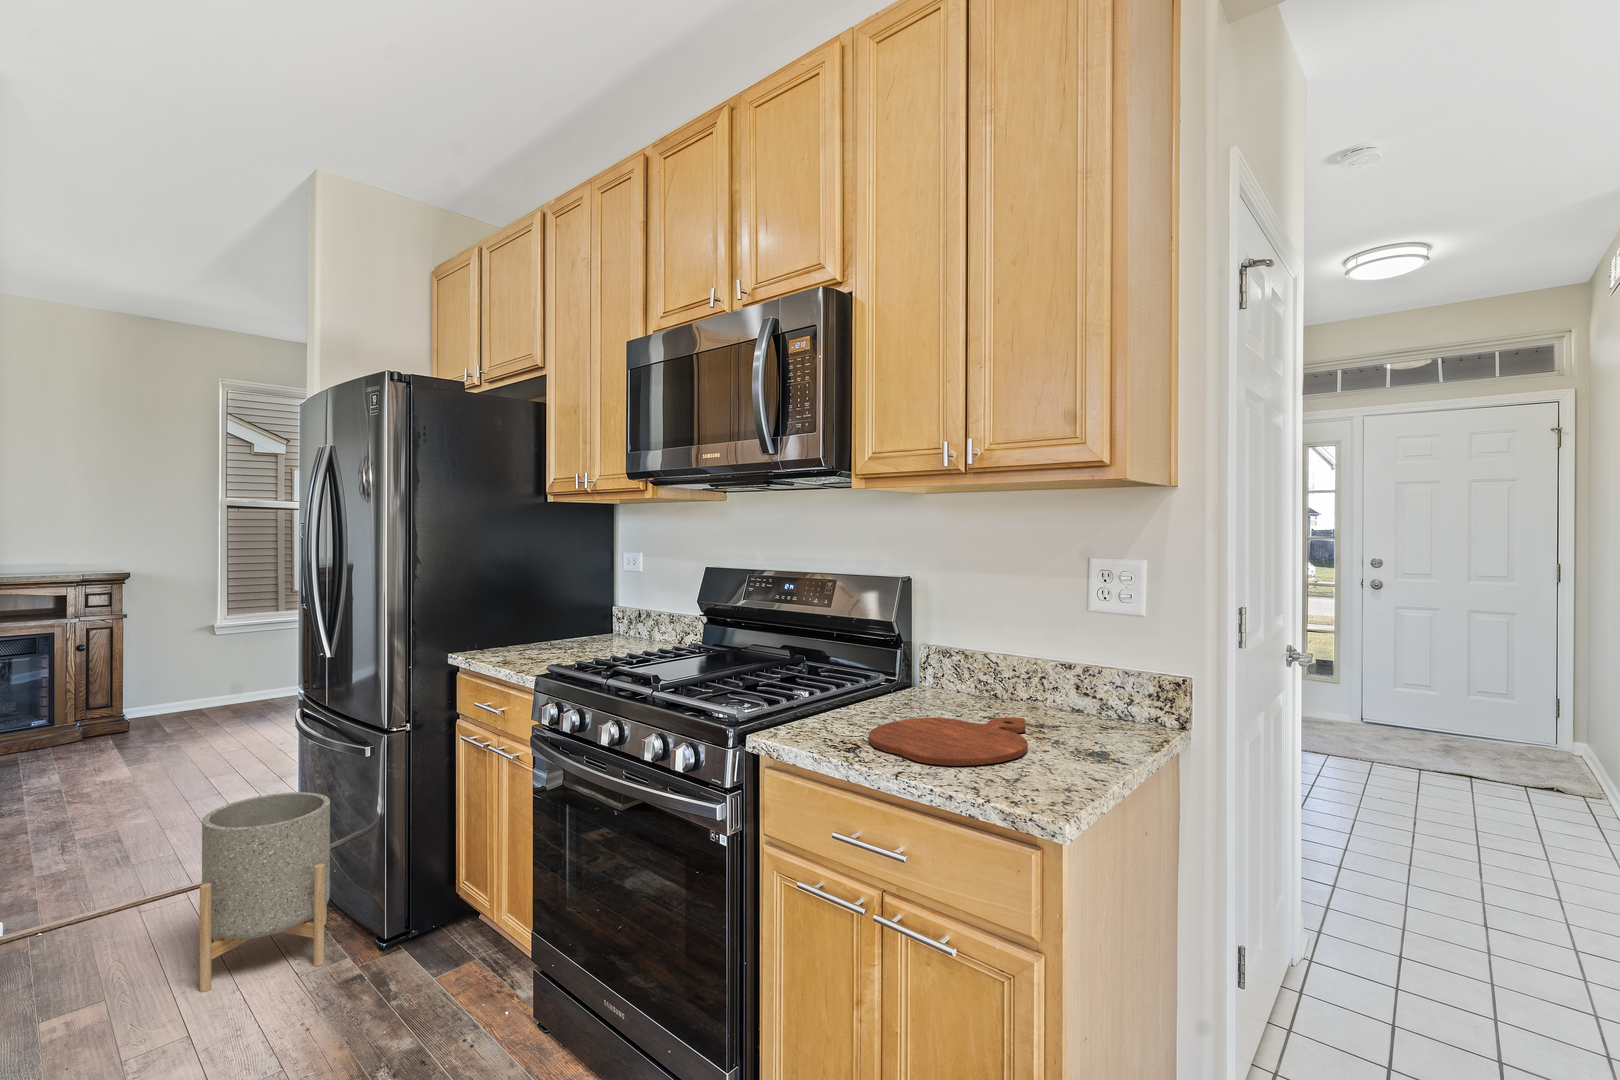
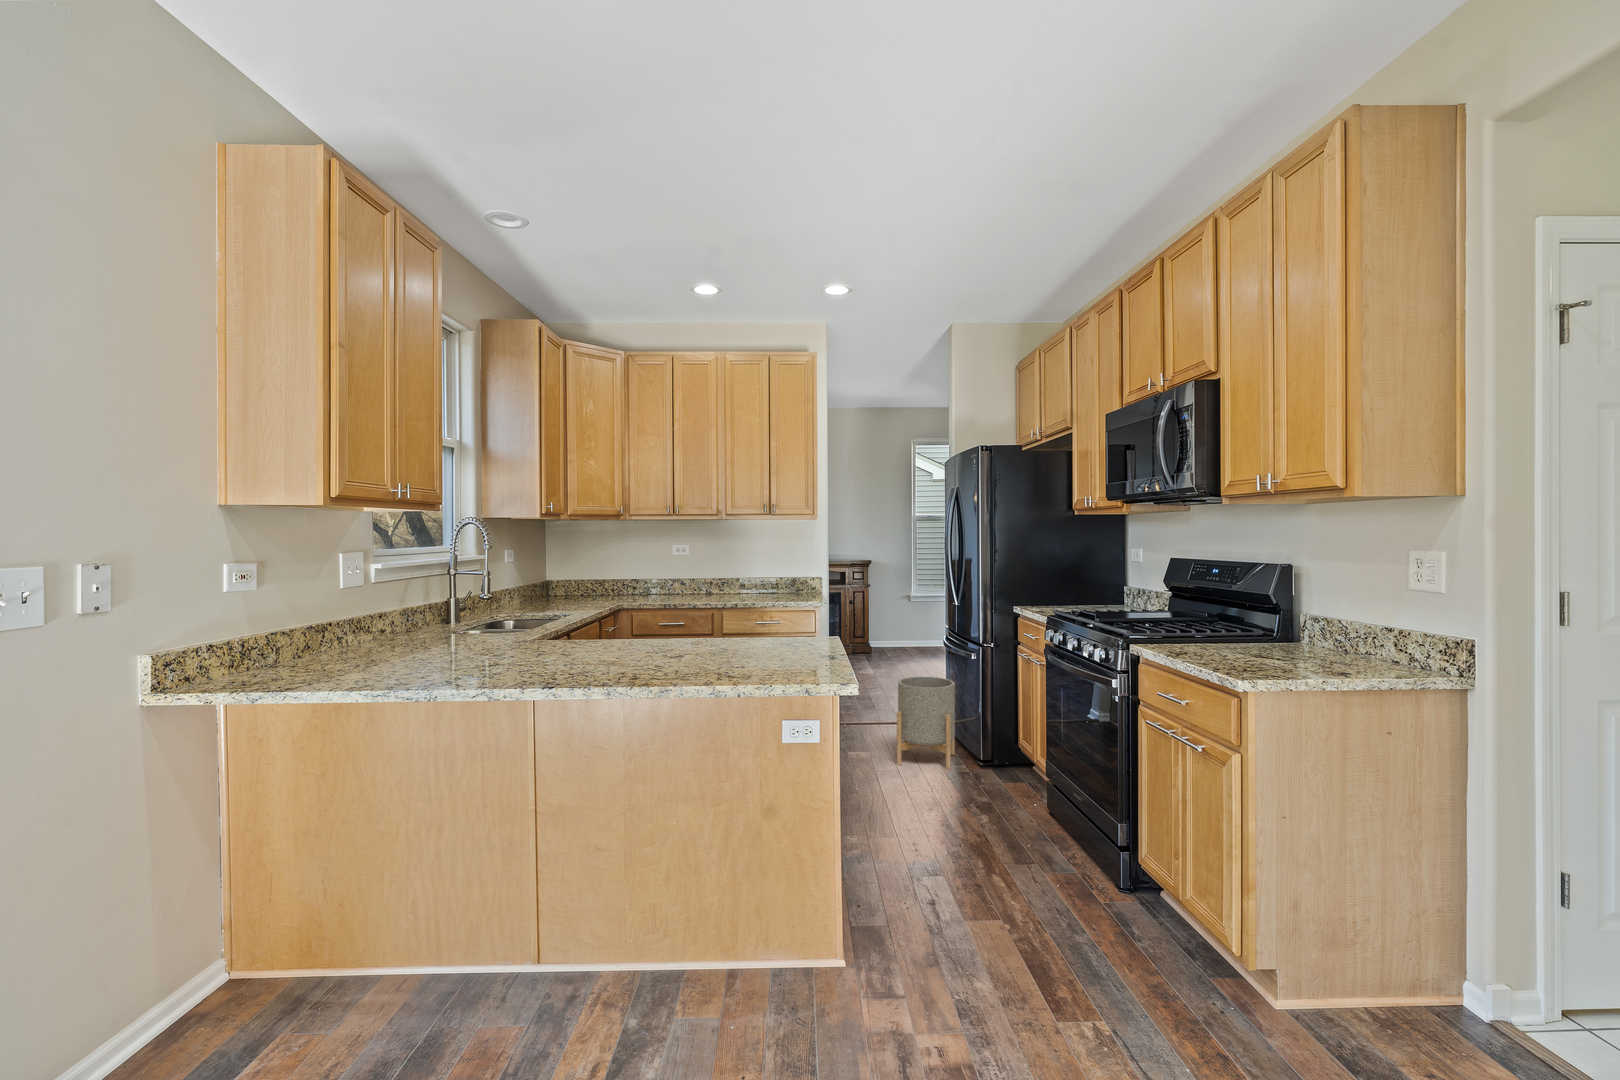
cutting board: present [869,718,1028,766] -> none [1192,649,1327,669]

